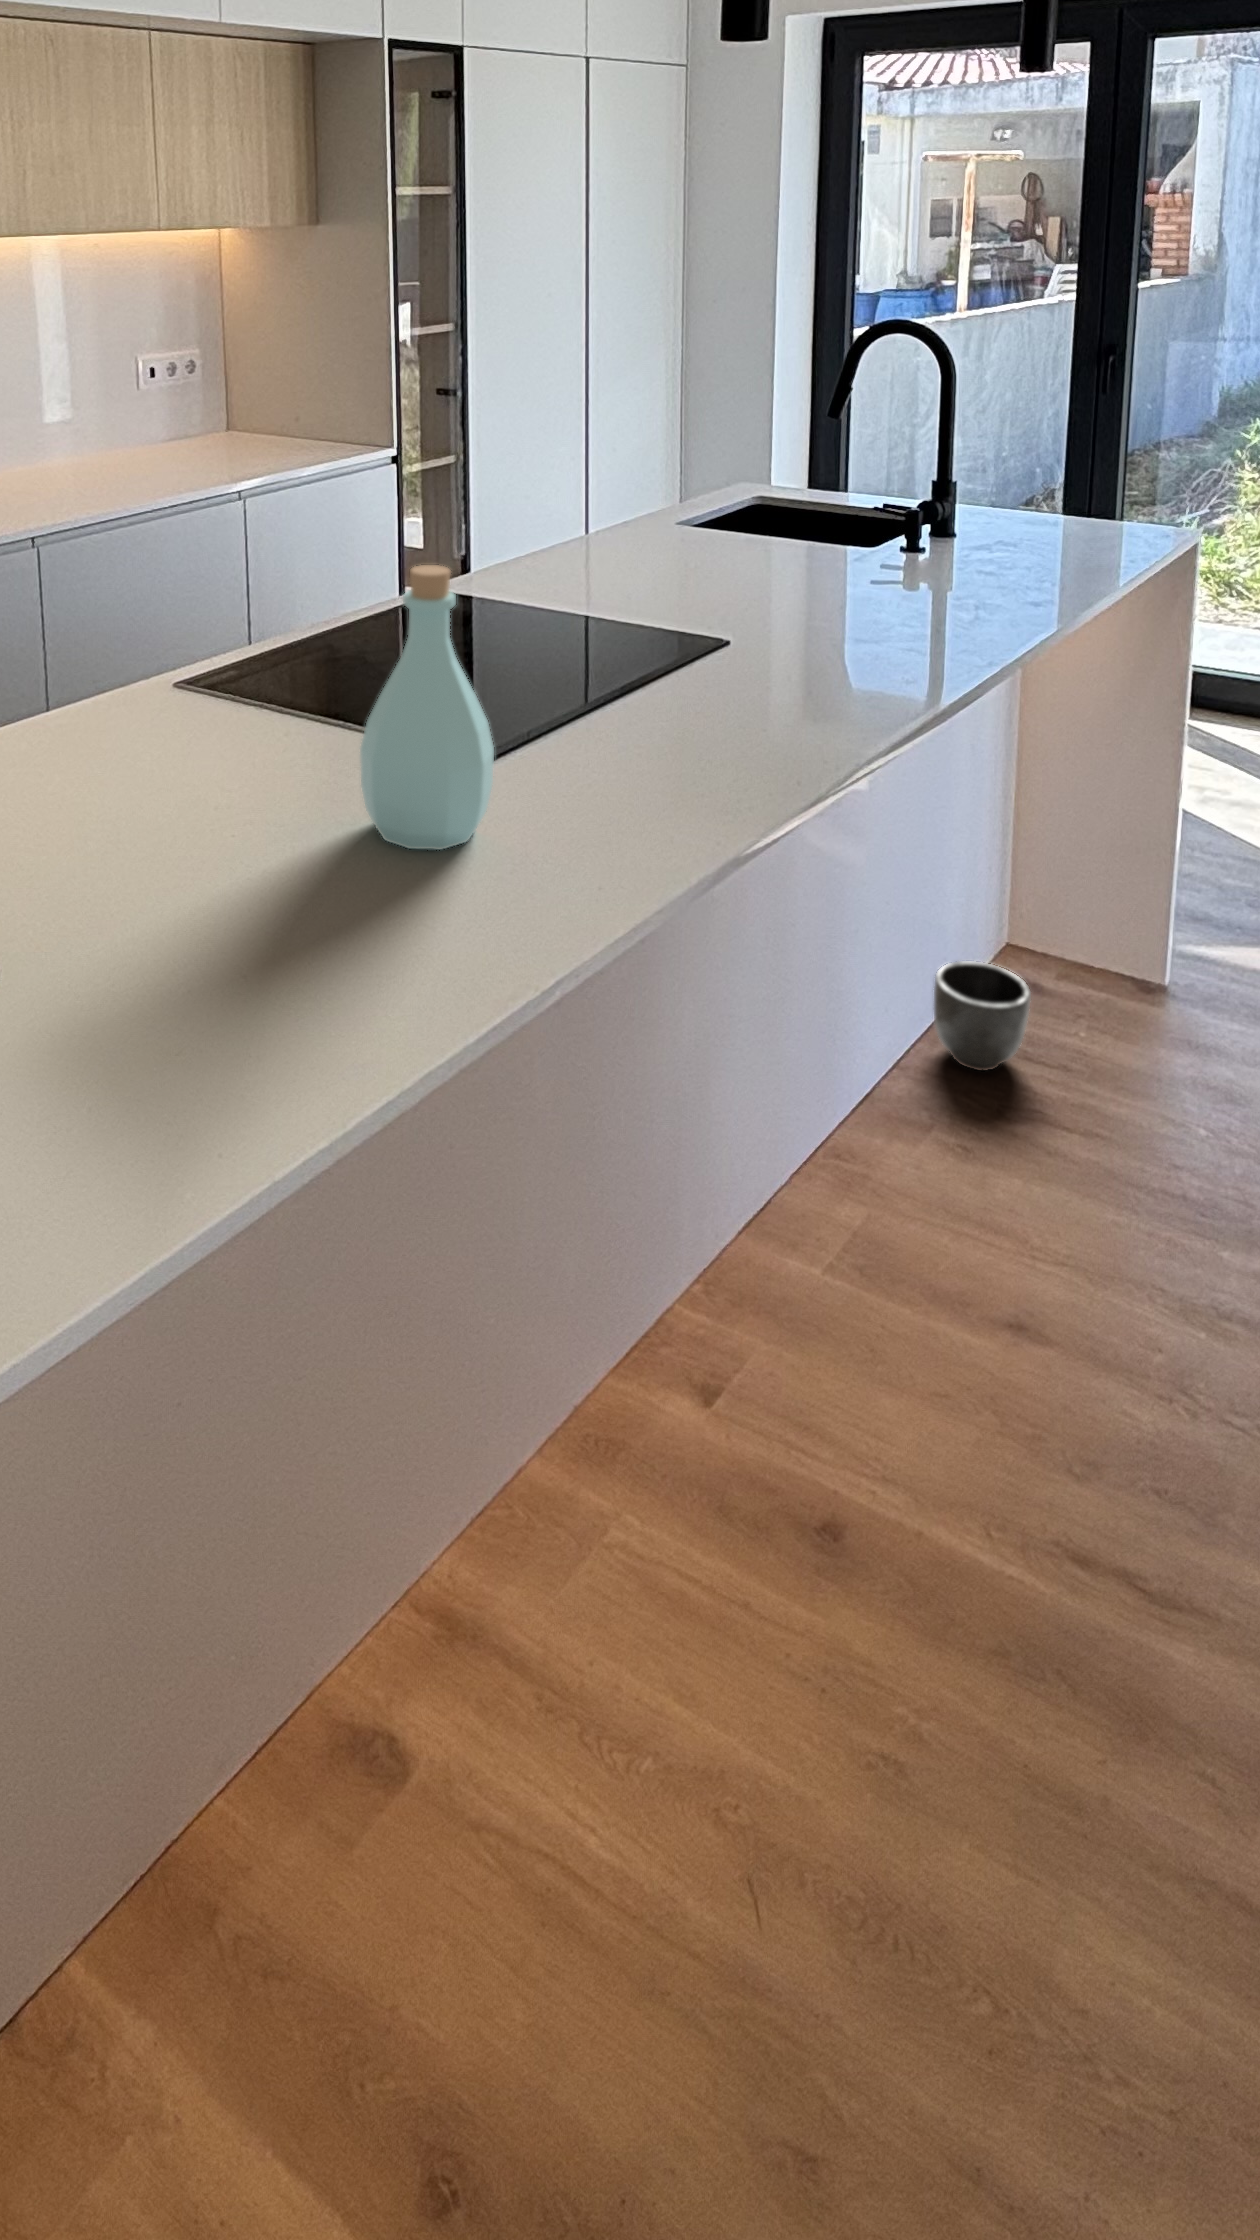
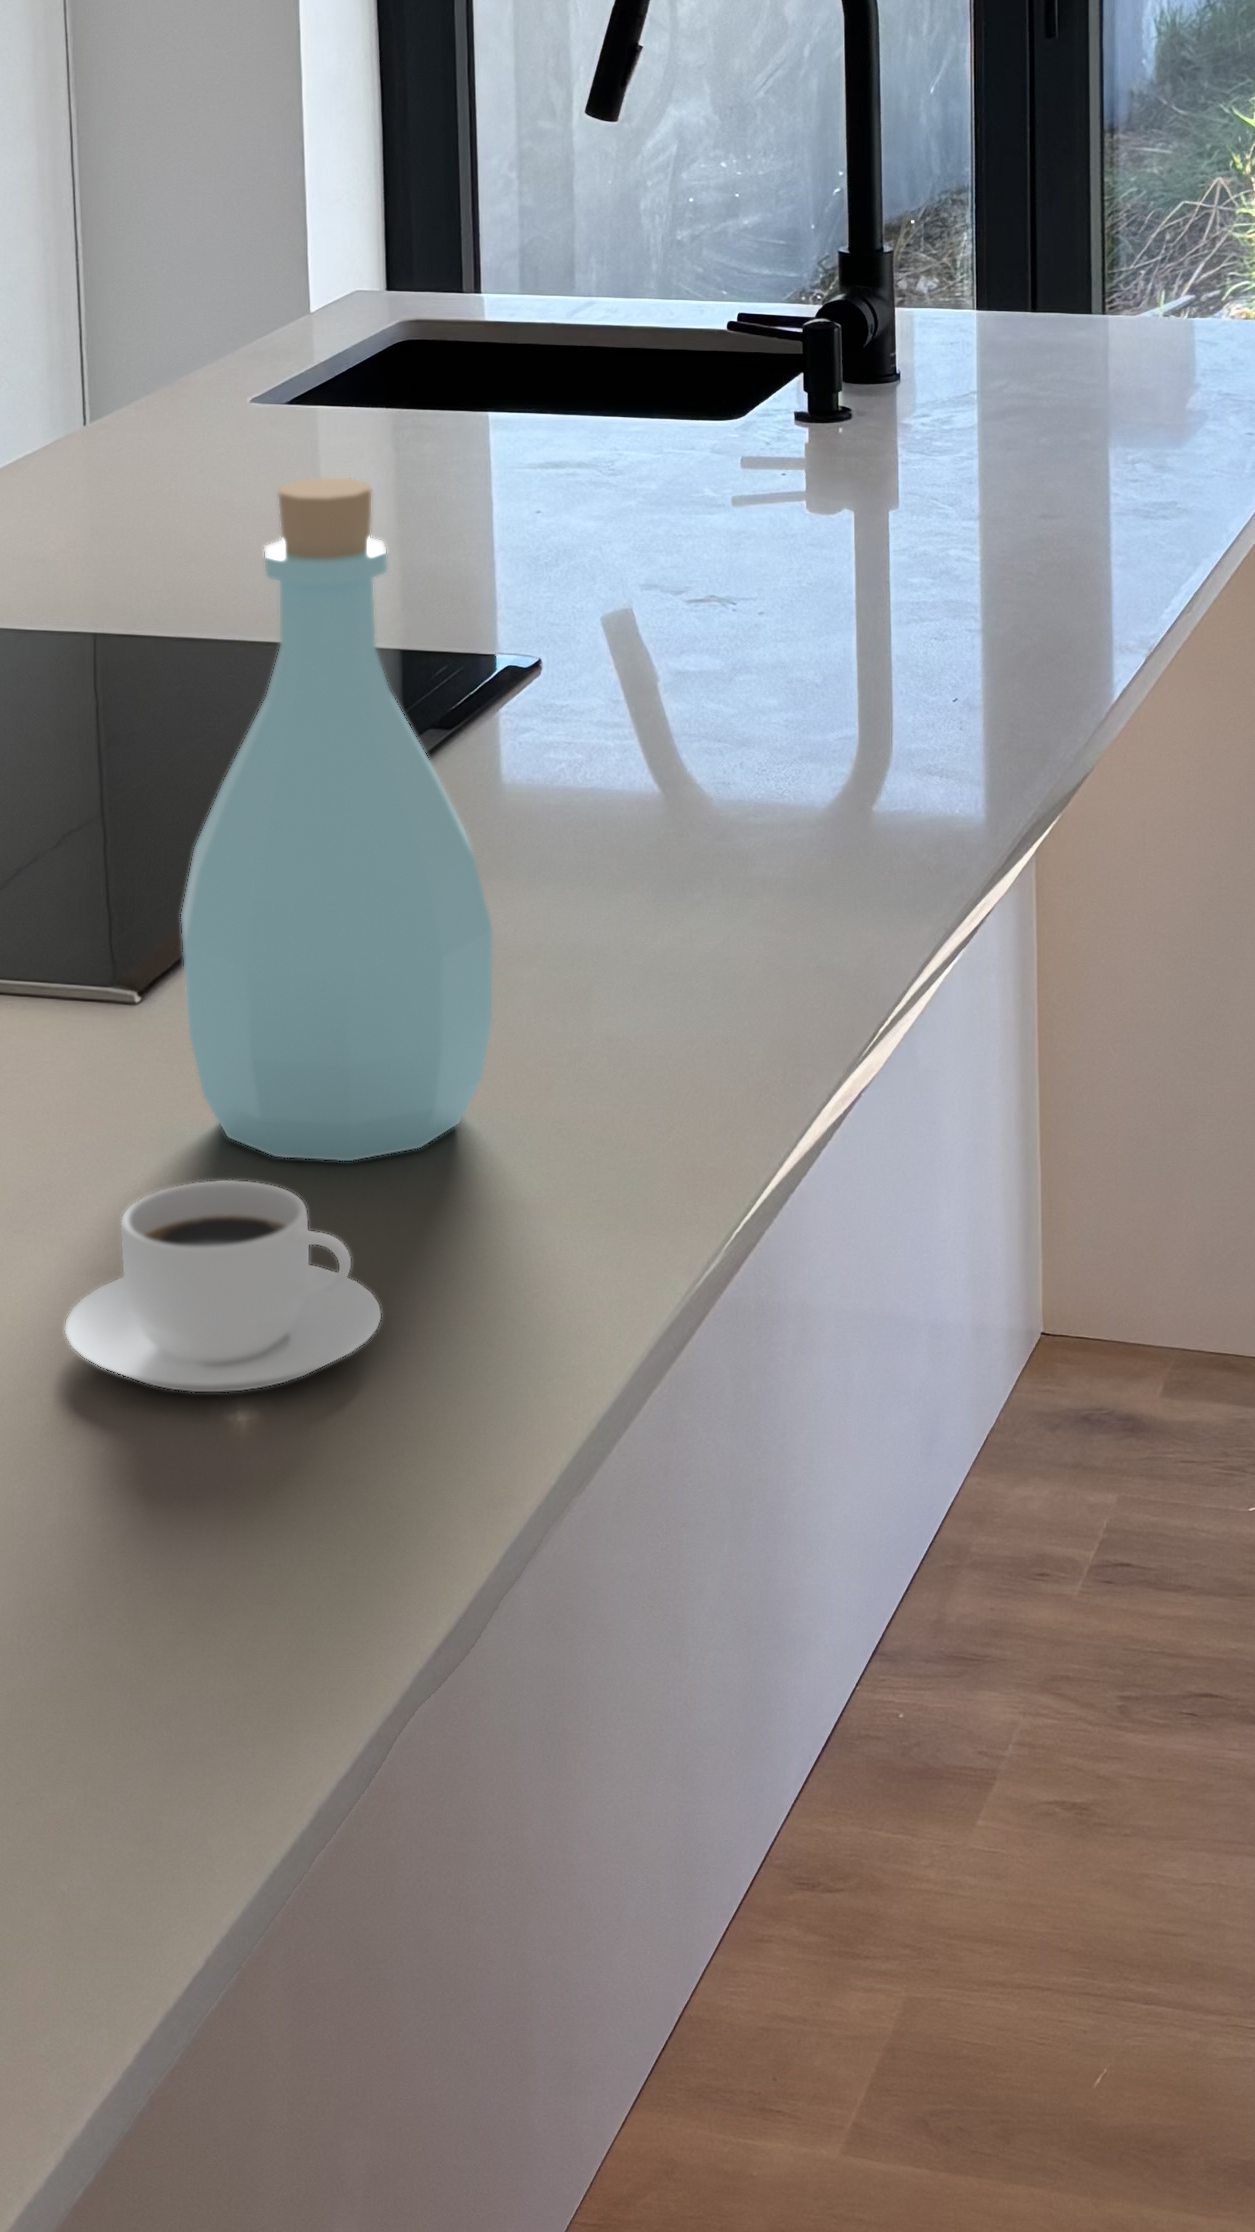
coffee cup: none [218,852,350,946] -> present [65,1180,381,1392]
planter: present [934,961,1031,1071] -> none [976,1385,1190,1639]

